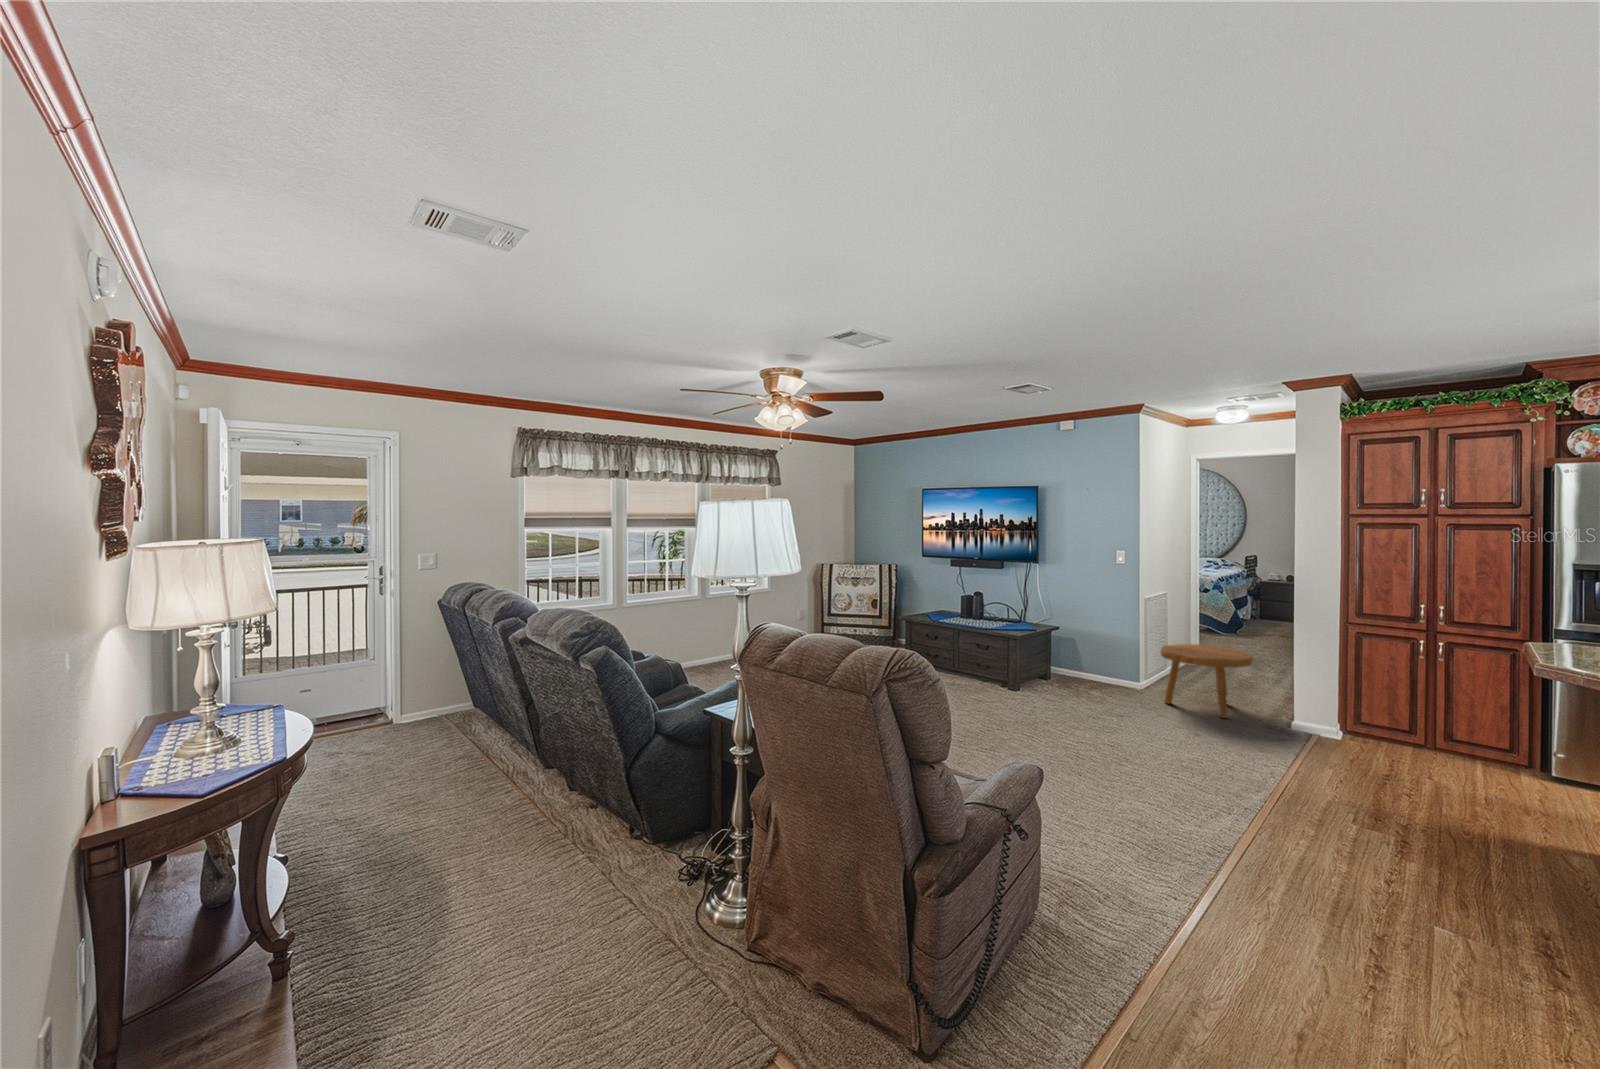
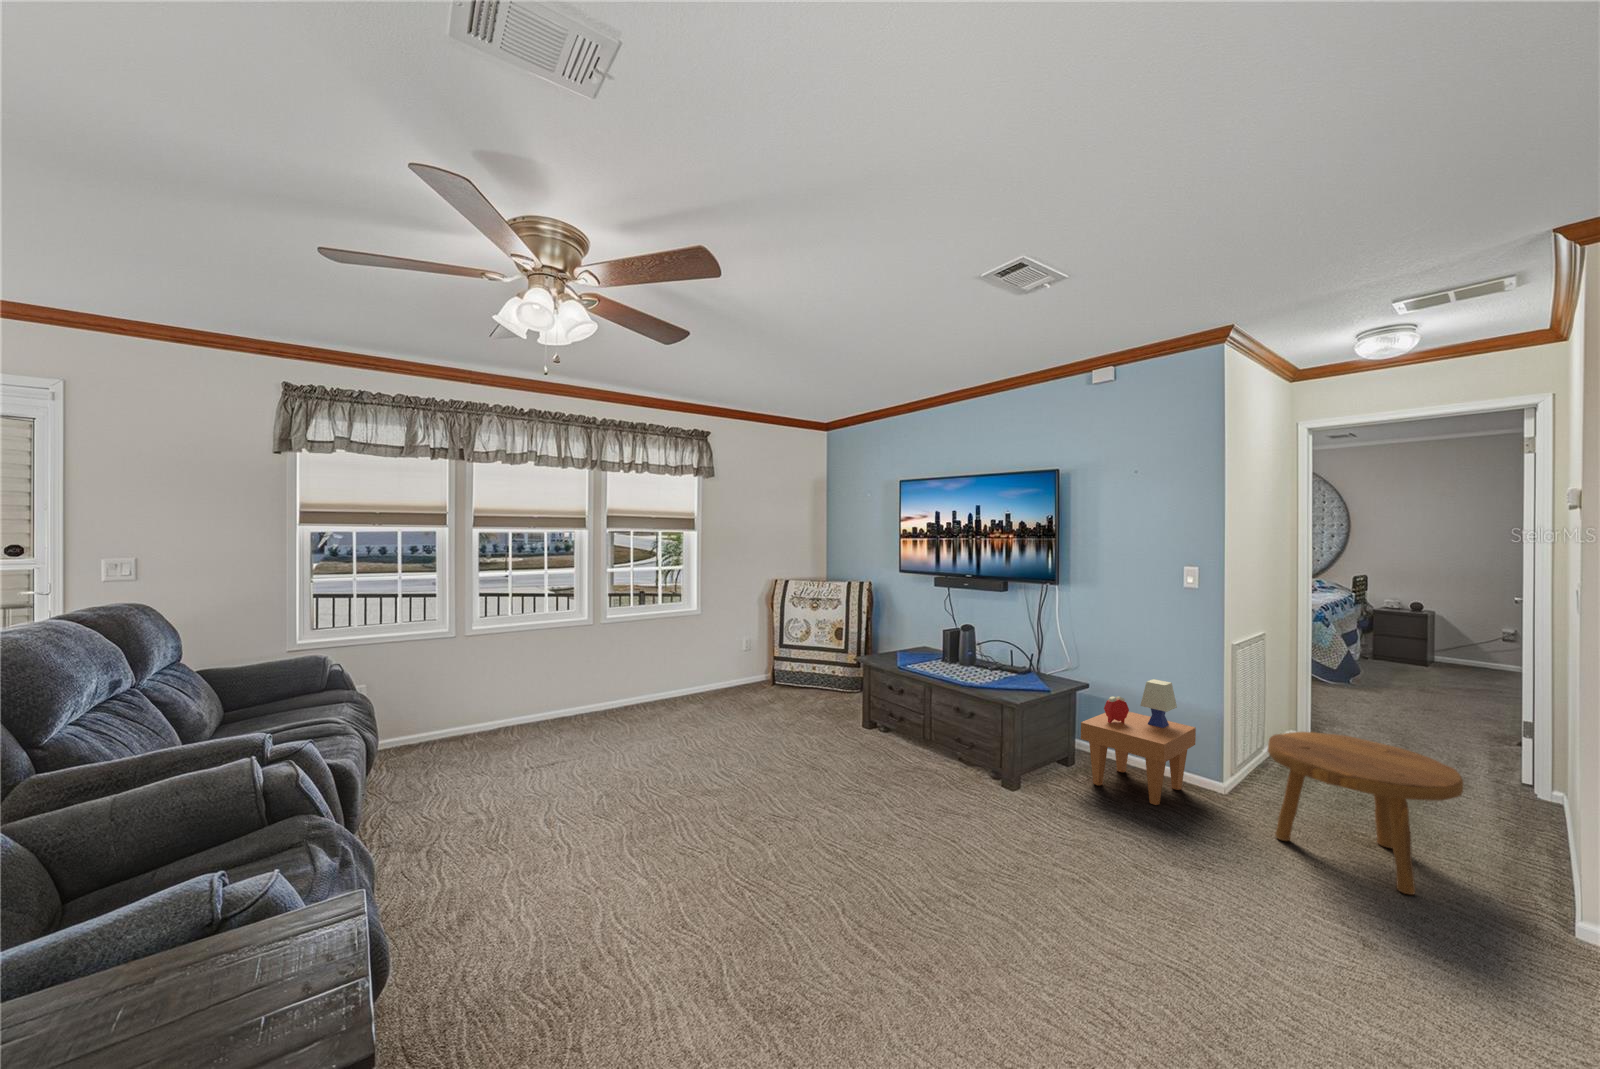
side table: none [1055,620,1123,693] -> present [1081,679,1196,805]

